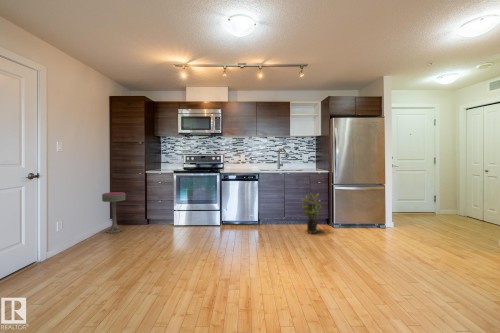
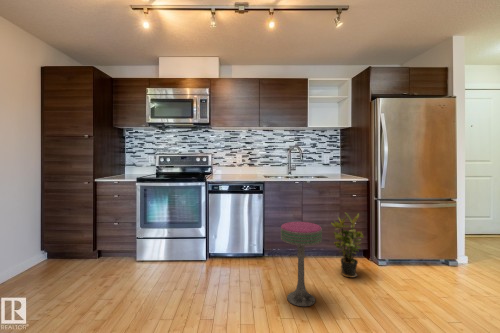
bar stool: present [102,192,126,233] -> present [281,222,322,307]

